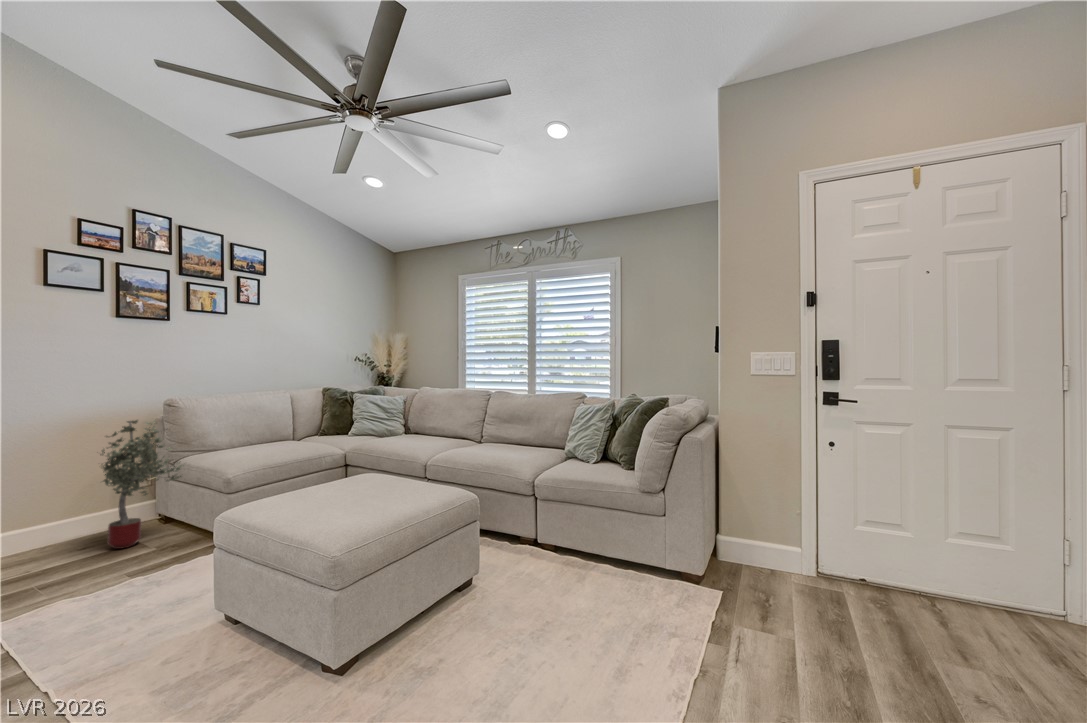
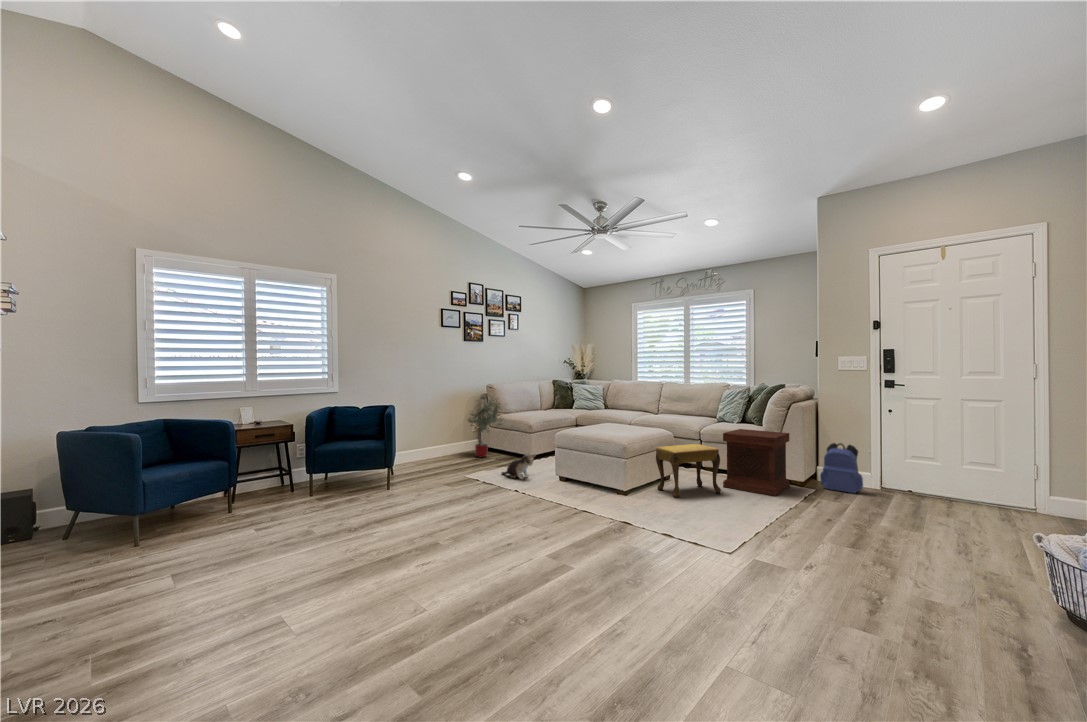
side table: none [569,479,681,629] -> present [723,429,790,496]
backpack: none [728,501,797,594] -> present [820,443,863,493]
footstool: none [429,524,562,676] -> present [656,444,721,497]
plush toy: none [84,572,157,640] -> present [502,454,536,479]

